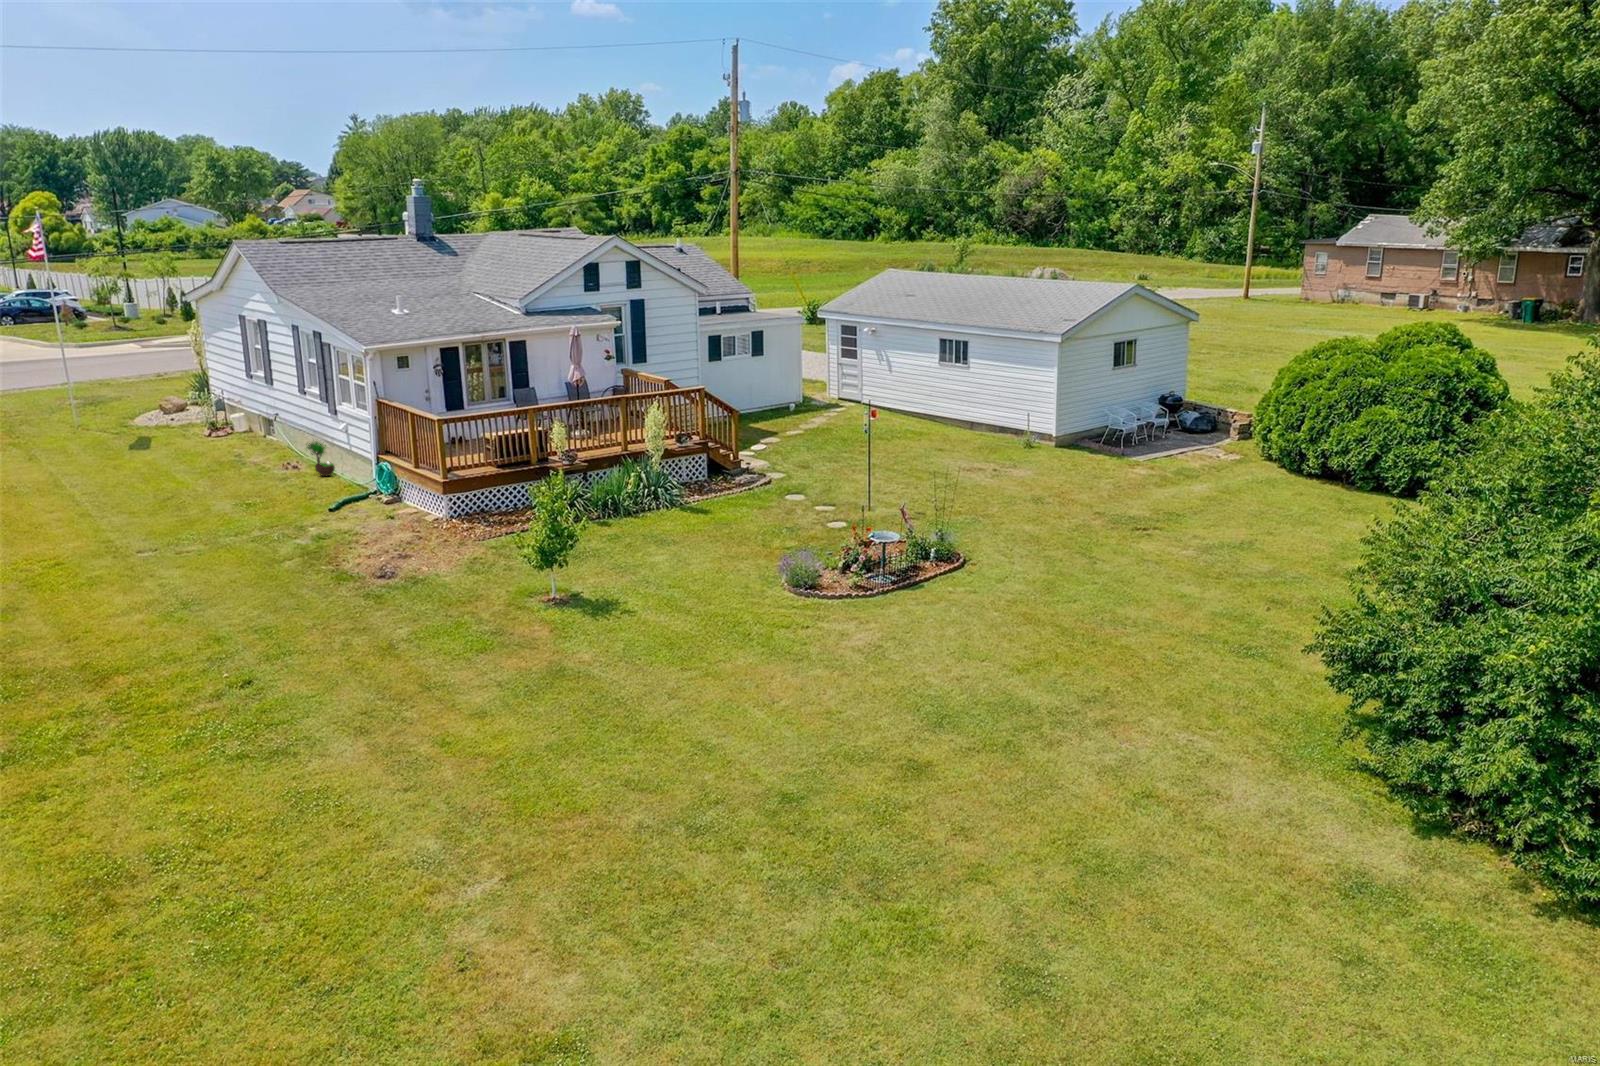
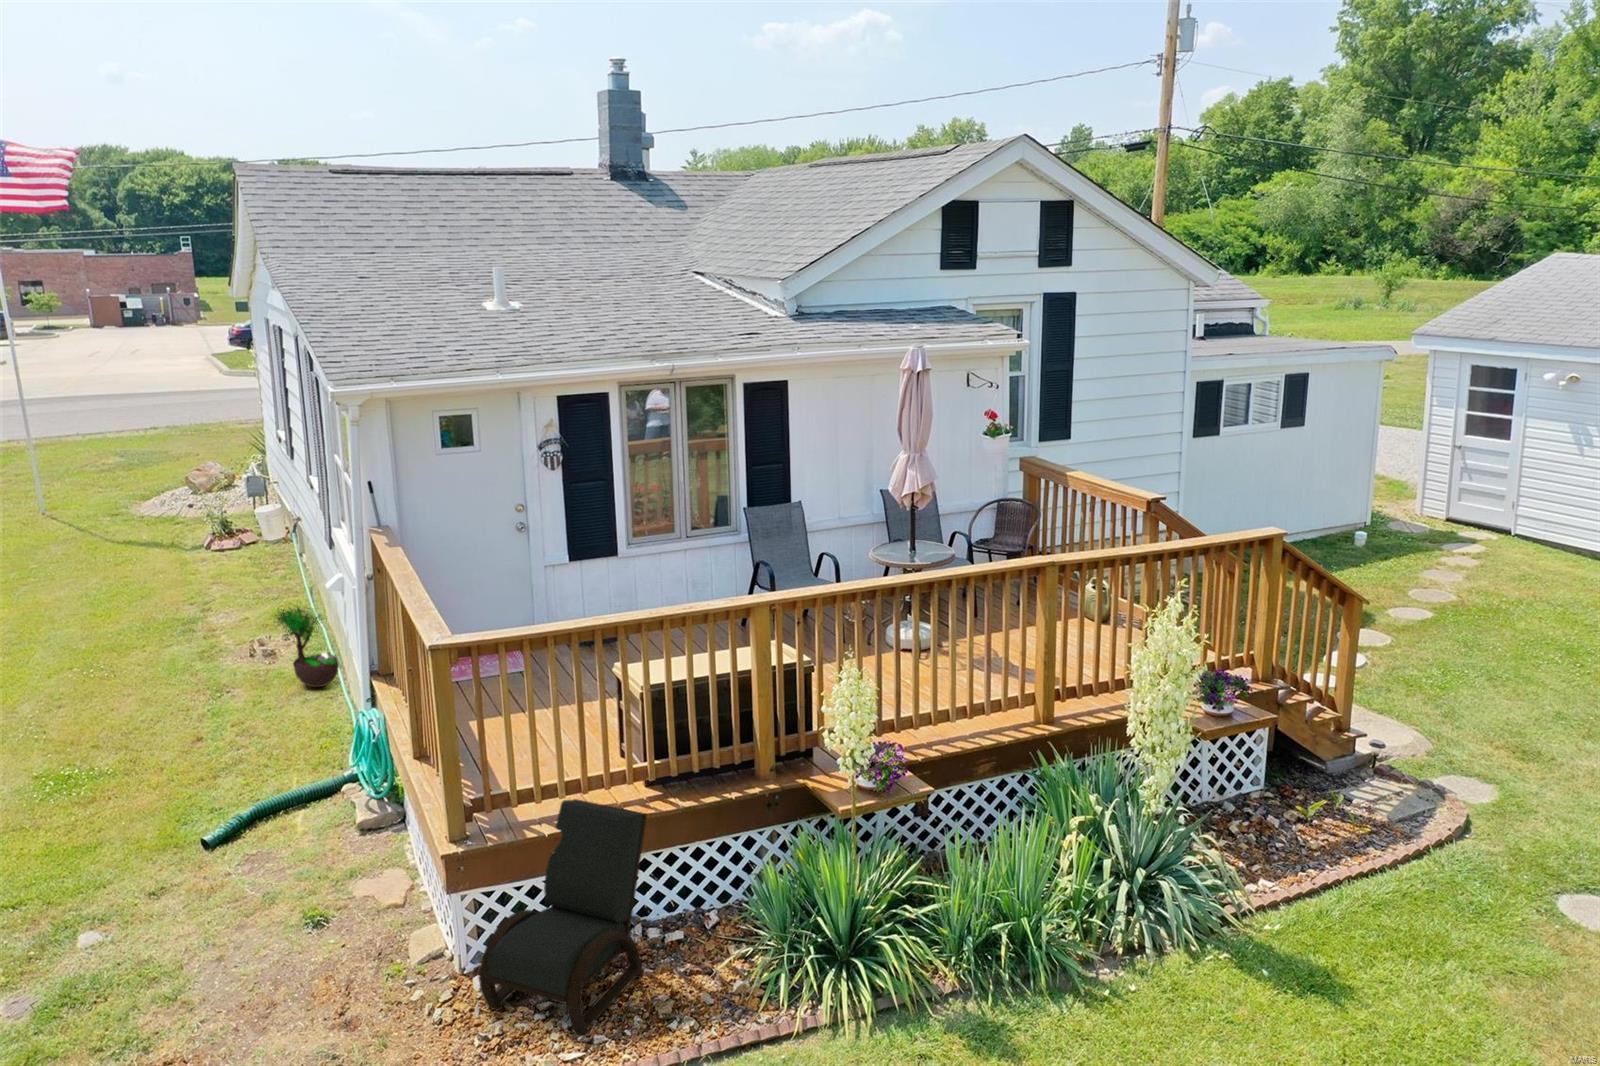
lounge chair: none [458,469,504,526] -> present [479,799,647,1036]

